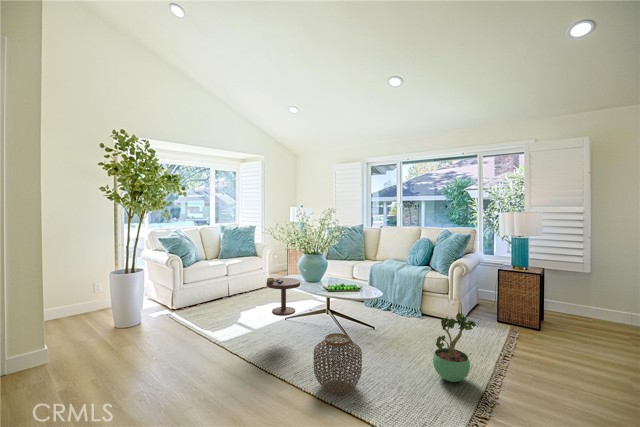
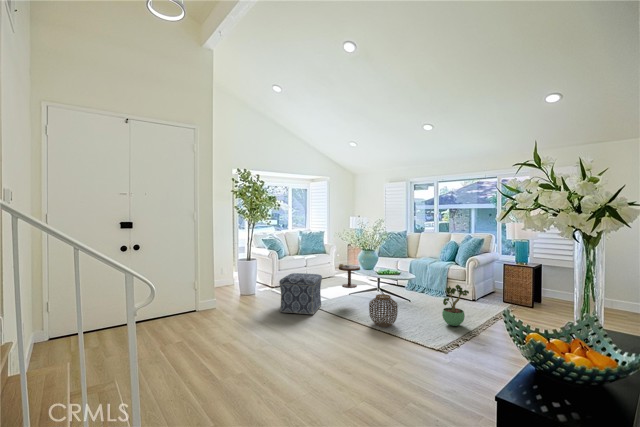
ottoman: none [159,295,240,370] -> present [279,273,322,315]

